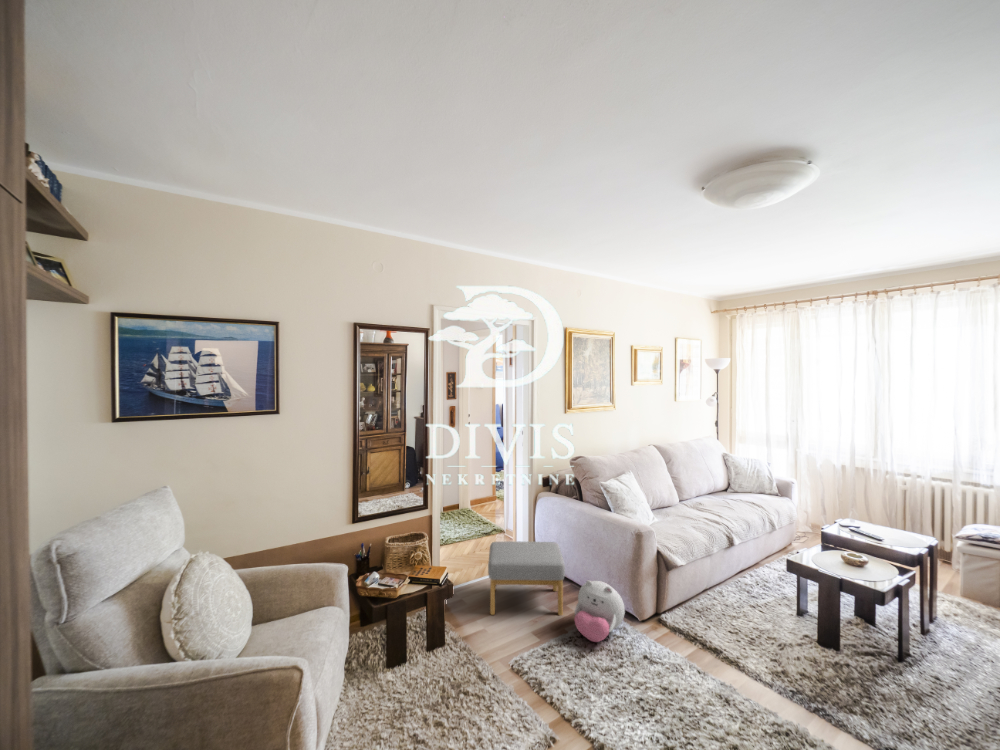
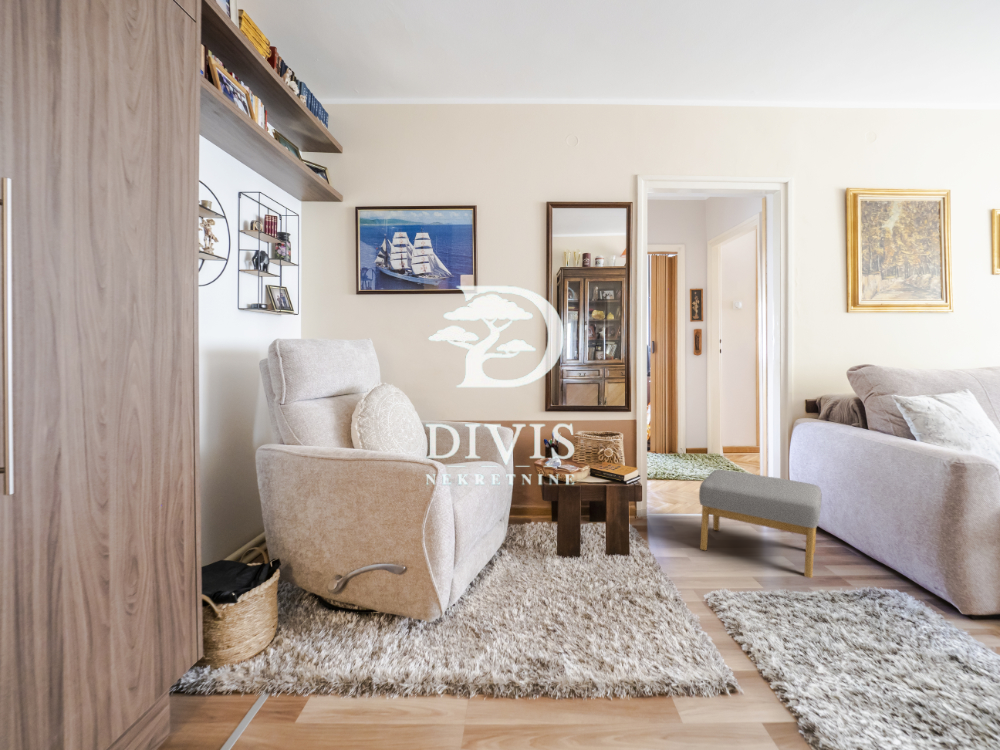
plush toy: present [574,580,625,642] -> none [822,531,927,620]

